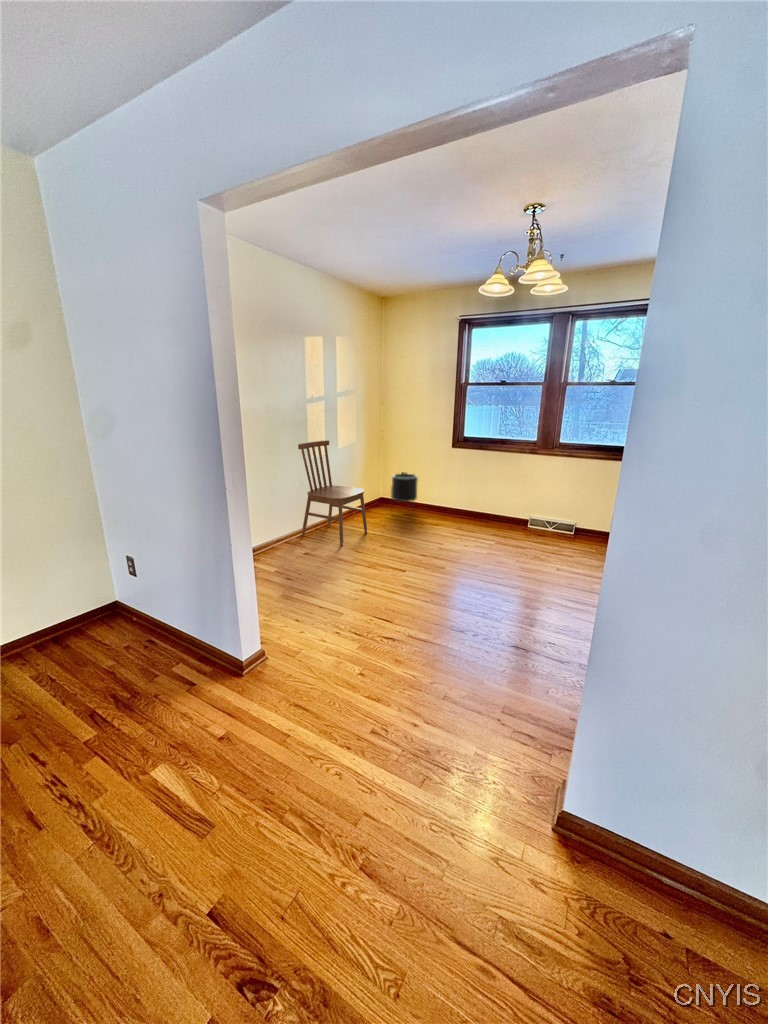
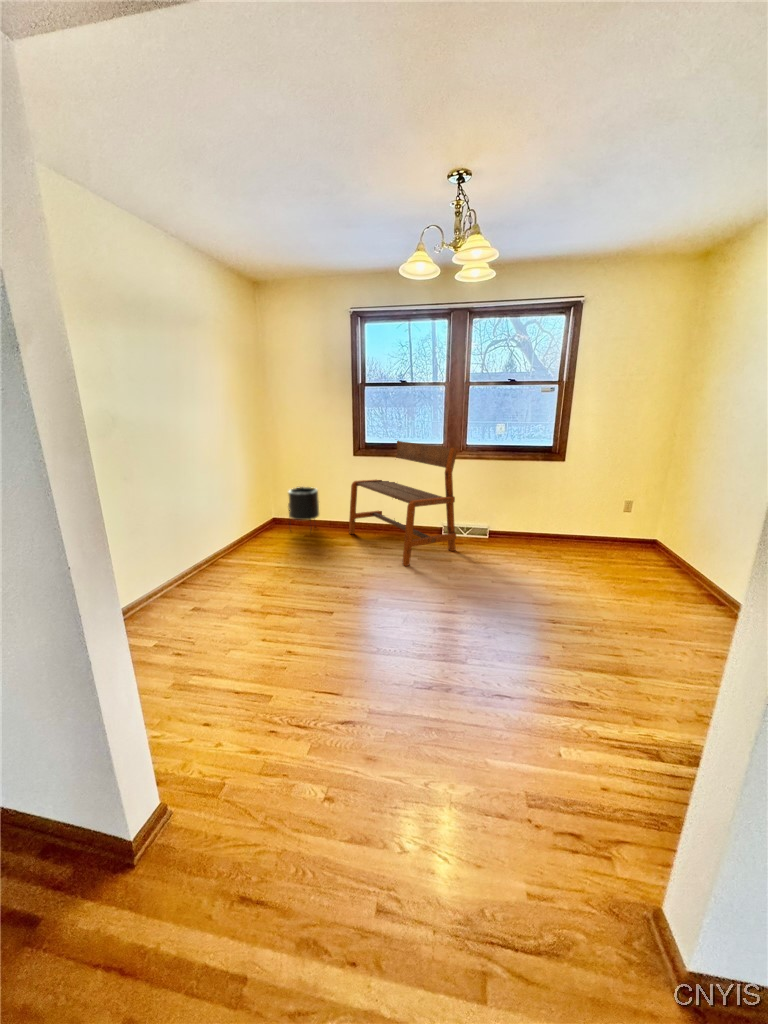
bench: none [440,435,543,548] -> present [349,441,457,566]
dining chair: present [298,440,367,546] -> none [167,456,270,588]

